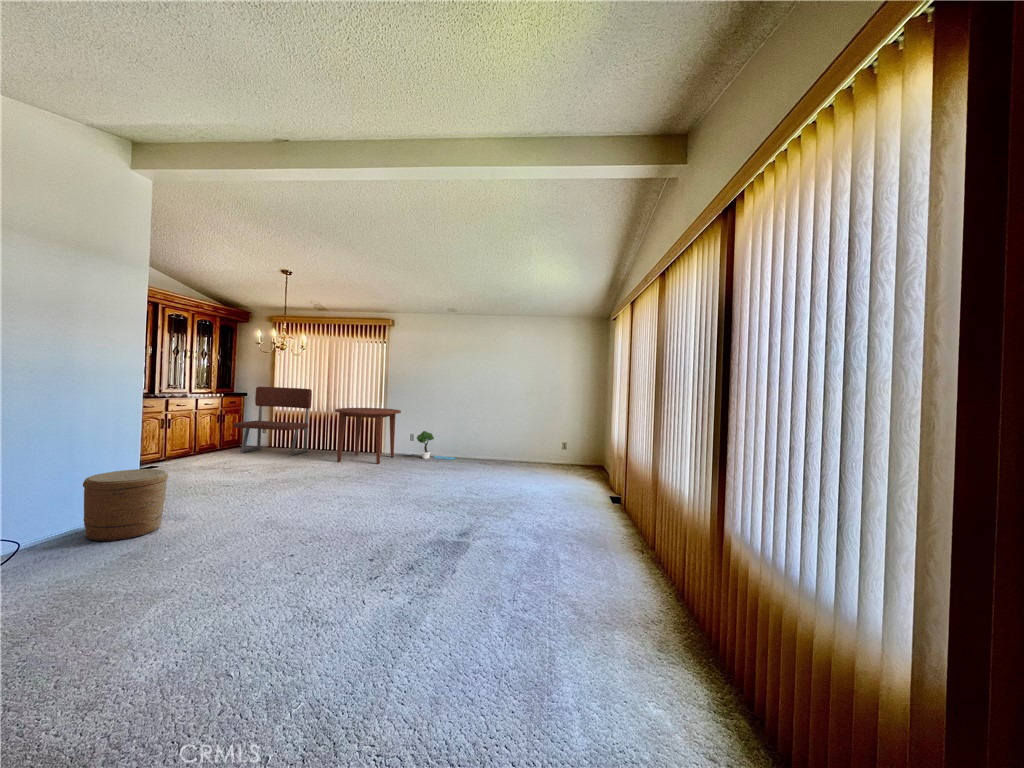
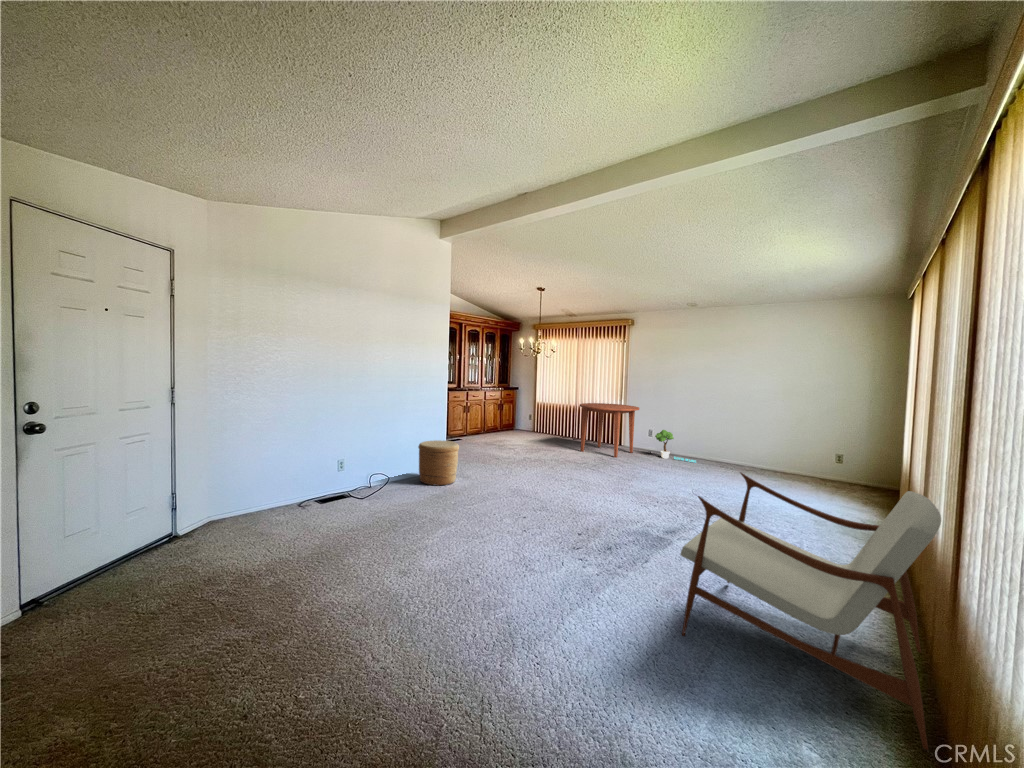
bench: present [233,387,312,455] -> none [507,383,563,442]
armchair: none [512,459,706,661] -> present [680,473,941,750]

